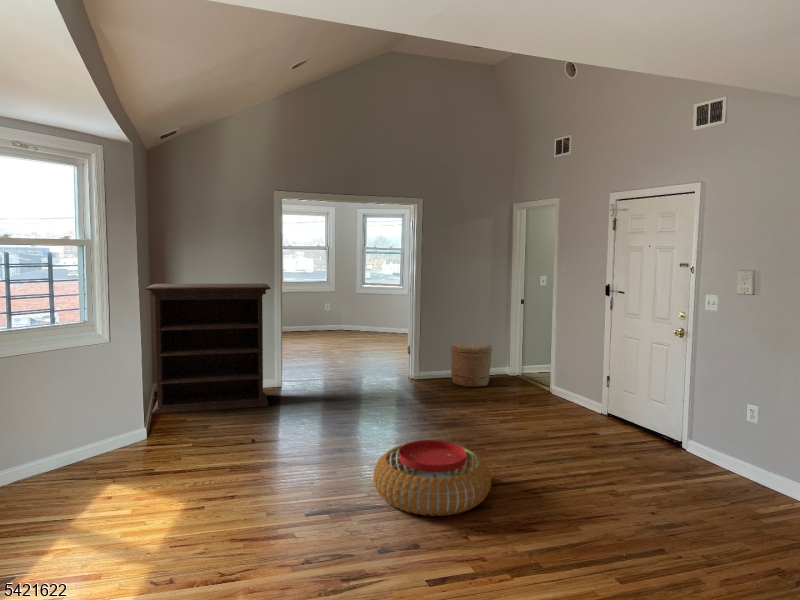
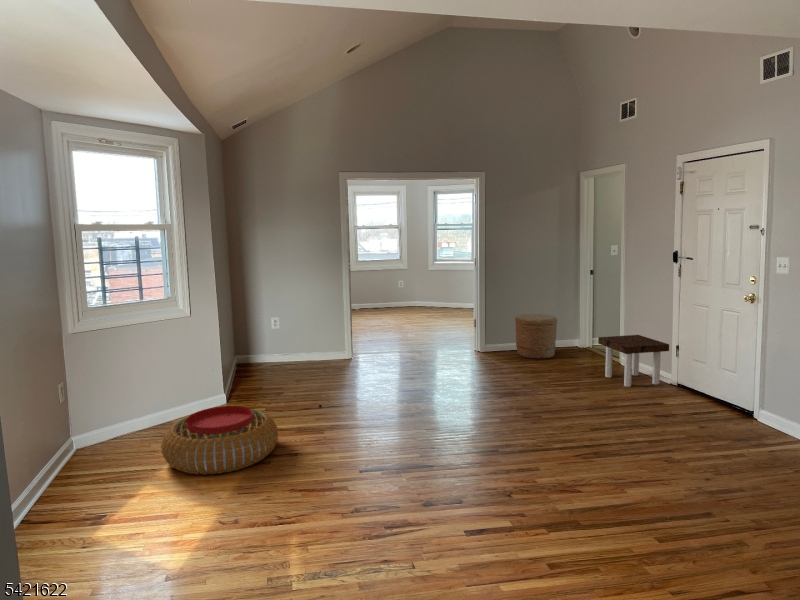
bookshelf: present [145,283,271,414] -> none [223,261,337,383]
side table: none [534,365,601,416] -> present [598,335,669,387]
pouf: present [373,440,491,516] -> present [161,406,278,475]

